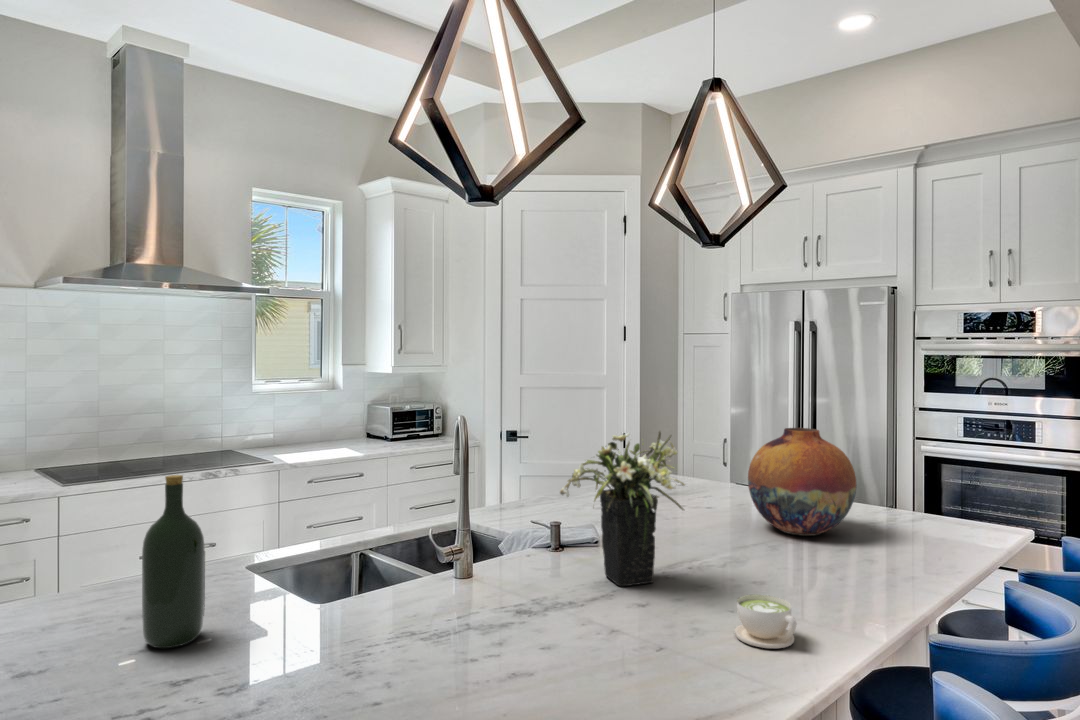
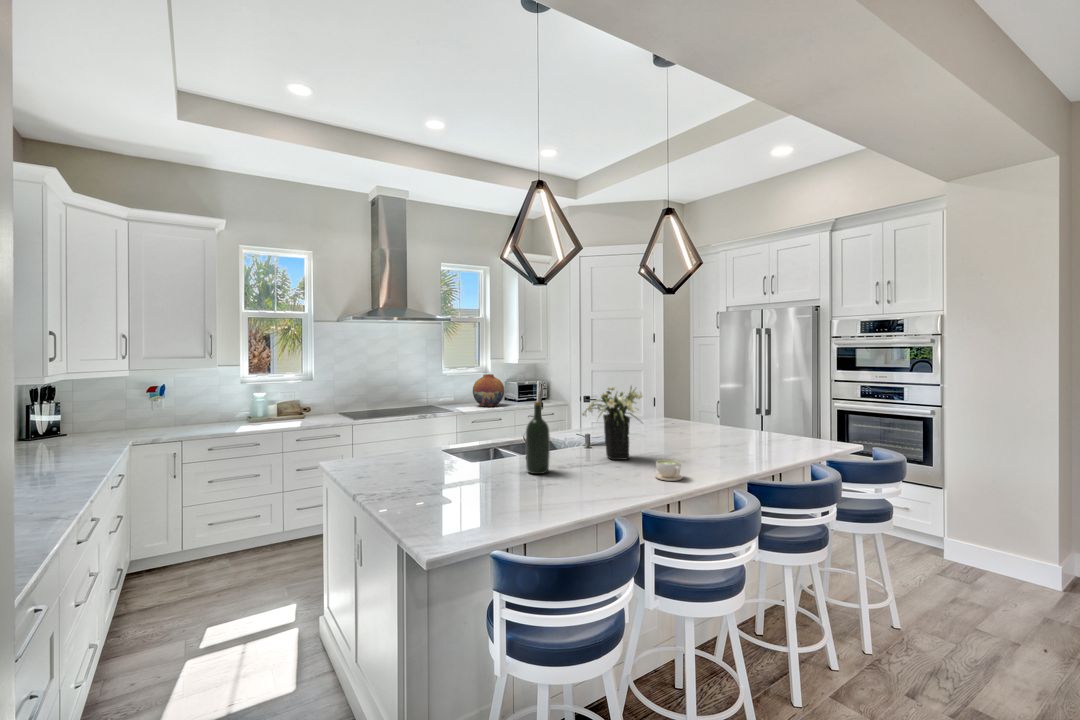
vase: present [748,428,857,536] -> present [473,374,504,407]
wine bottle: present [142,475,205,648] -> present [526,401,550,474]

